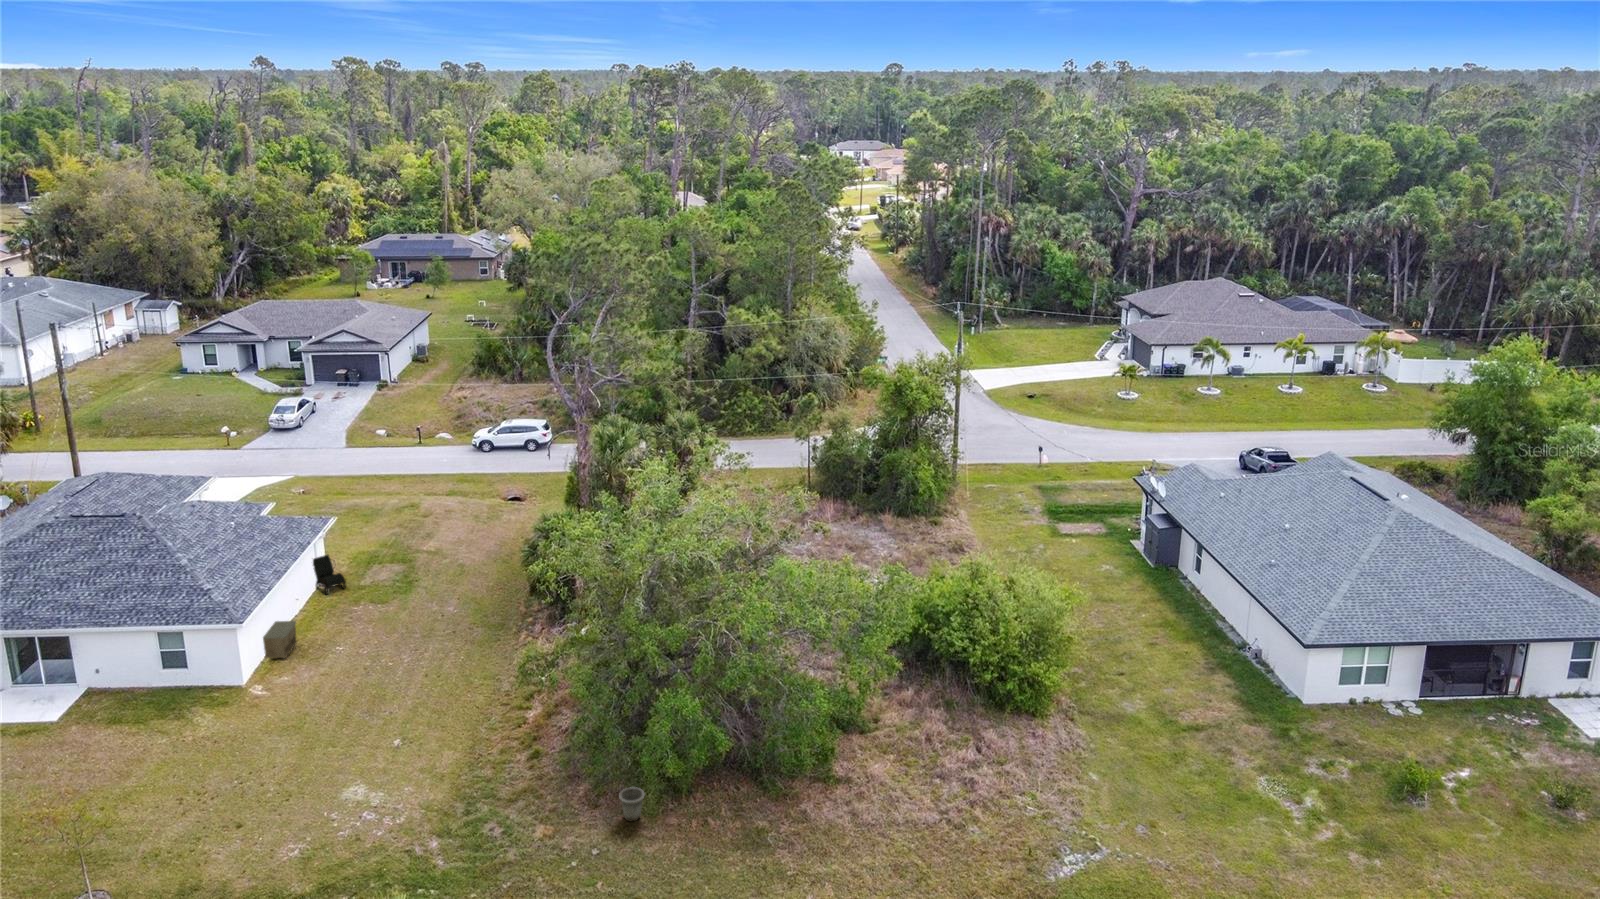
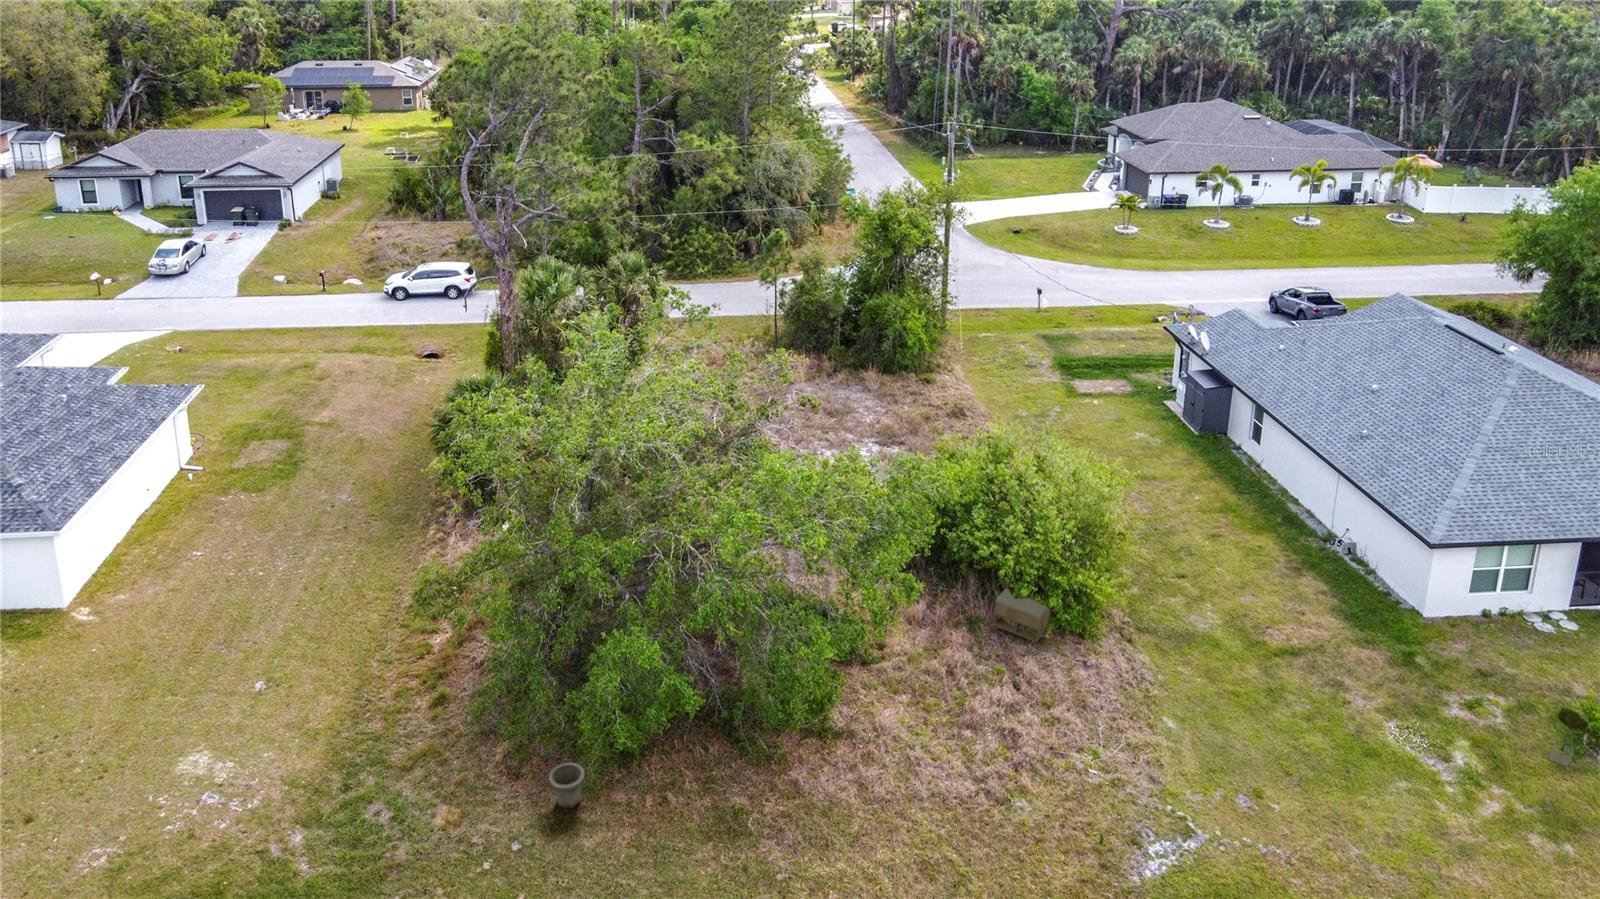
lounge chair: present [313,555,346,594] -> none [166,431,215,482]
storage bench: present [263,621,297,659] -> present [993,588,1050,642]
potted tree: none [1395,767,1419,816] -> present [1548,708,1588,767]

